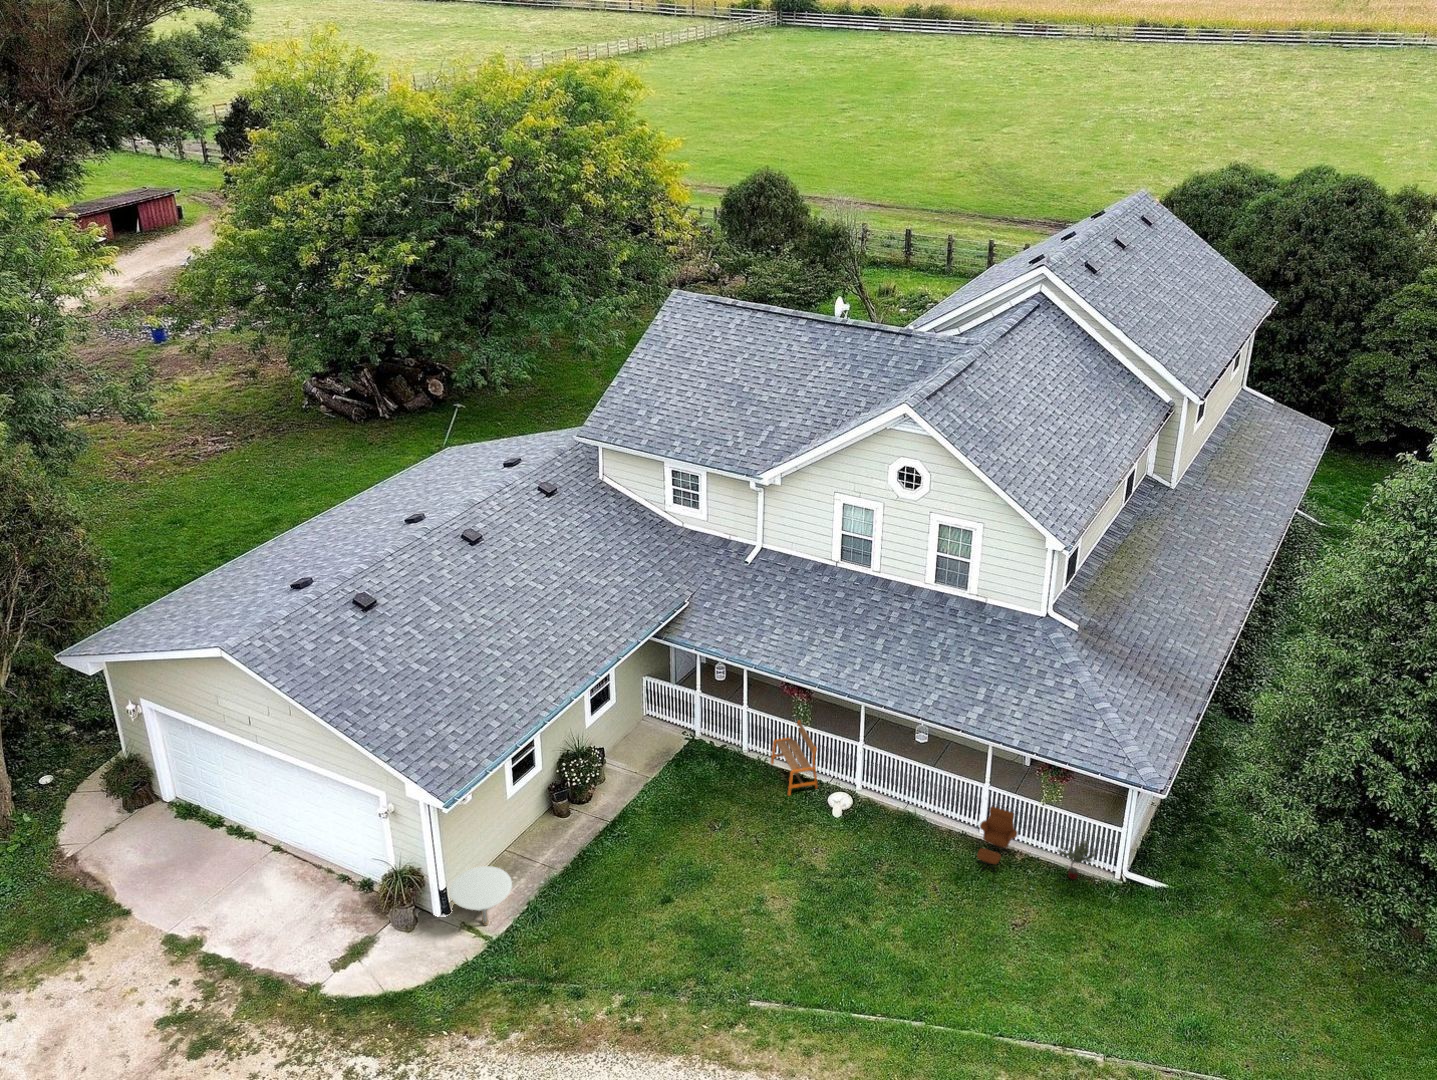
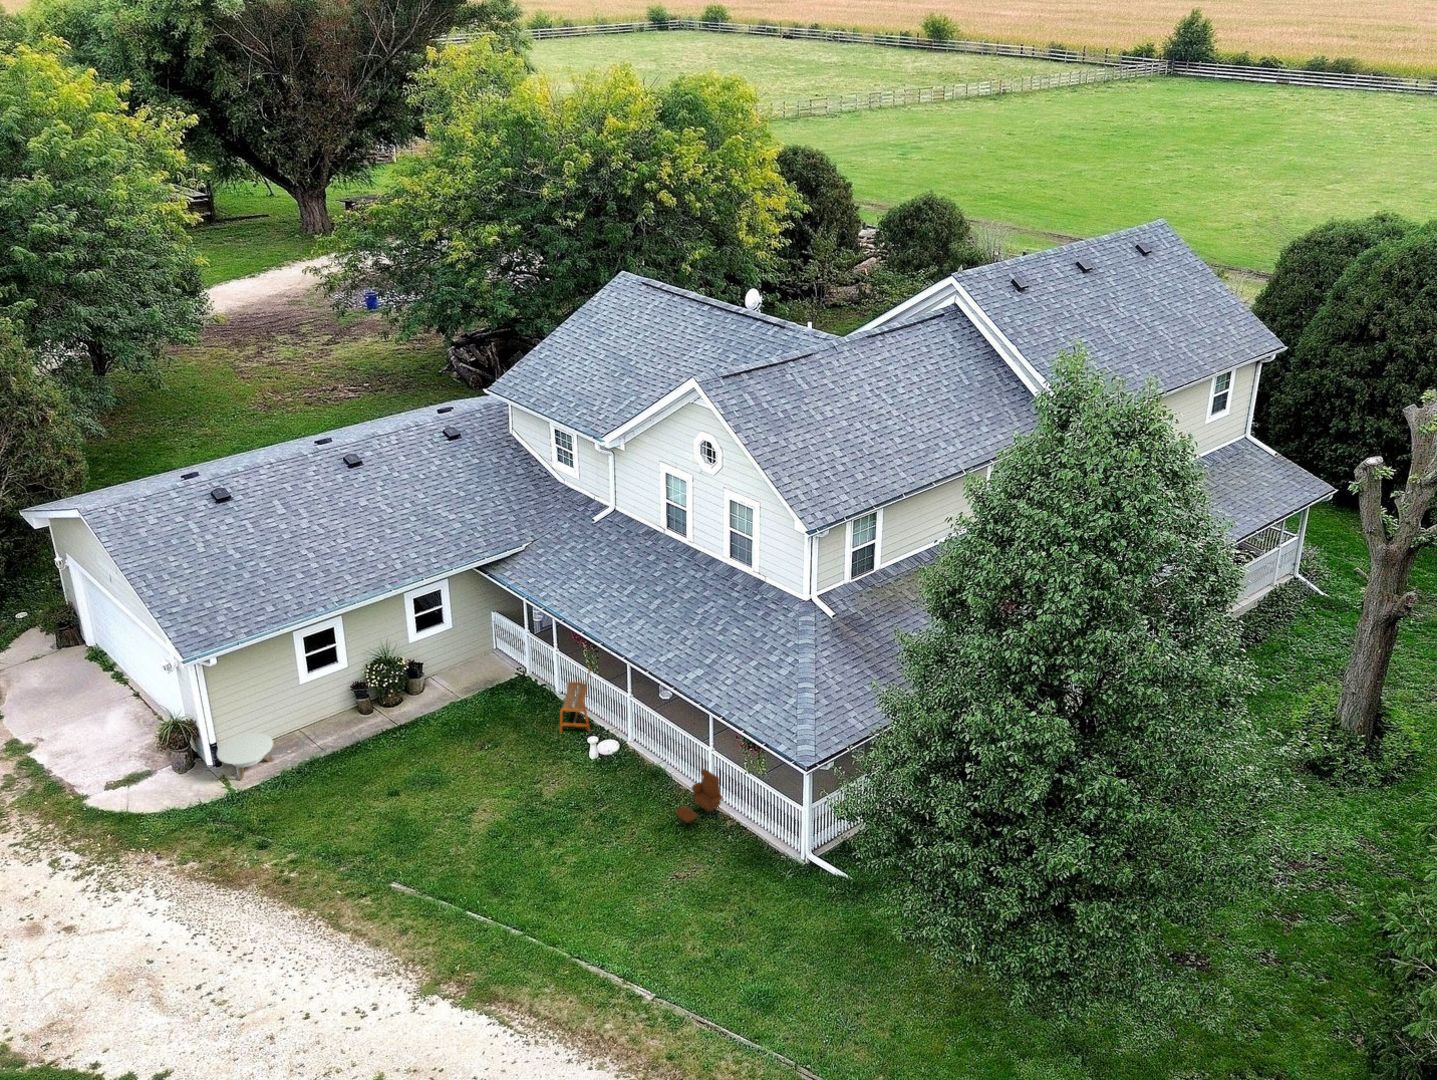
potted tree: present [1058,841,1096,879] -> none [744,813,773,853]

